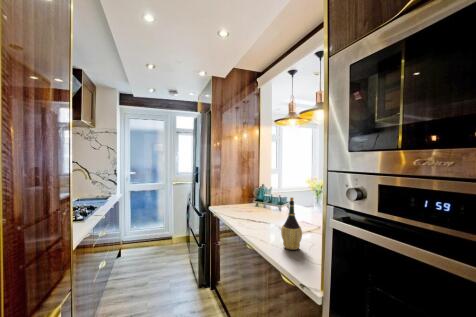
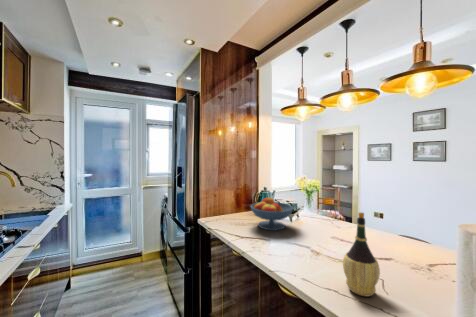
fruit bowl: none [245,191,278,216] -> present [251,198,293,230]

